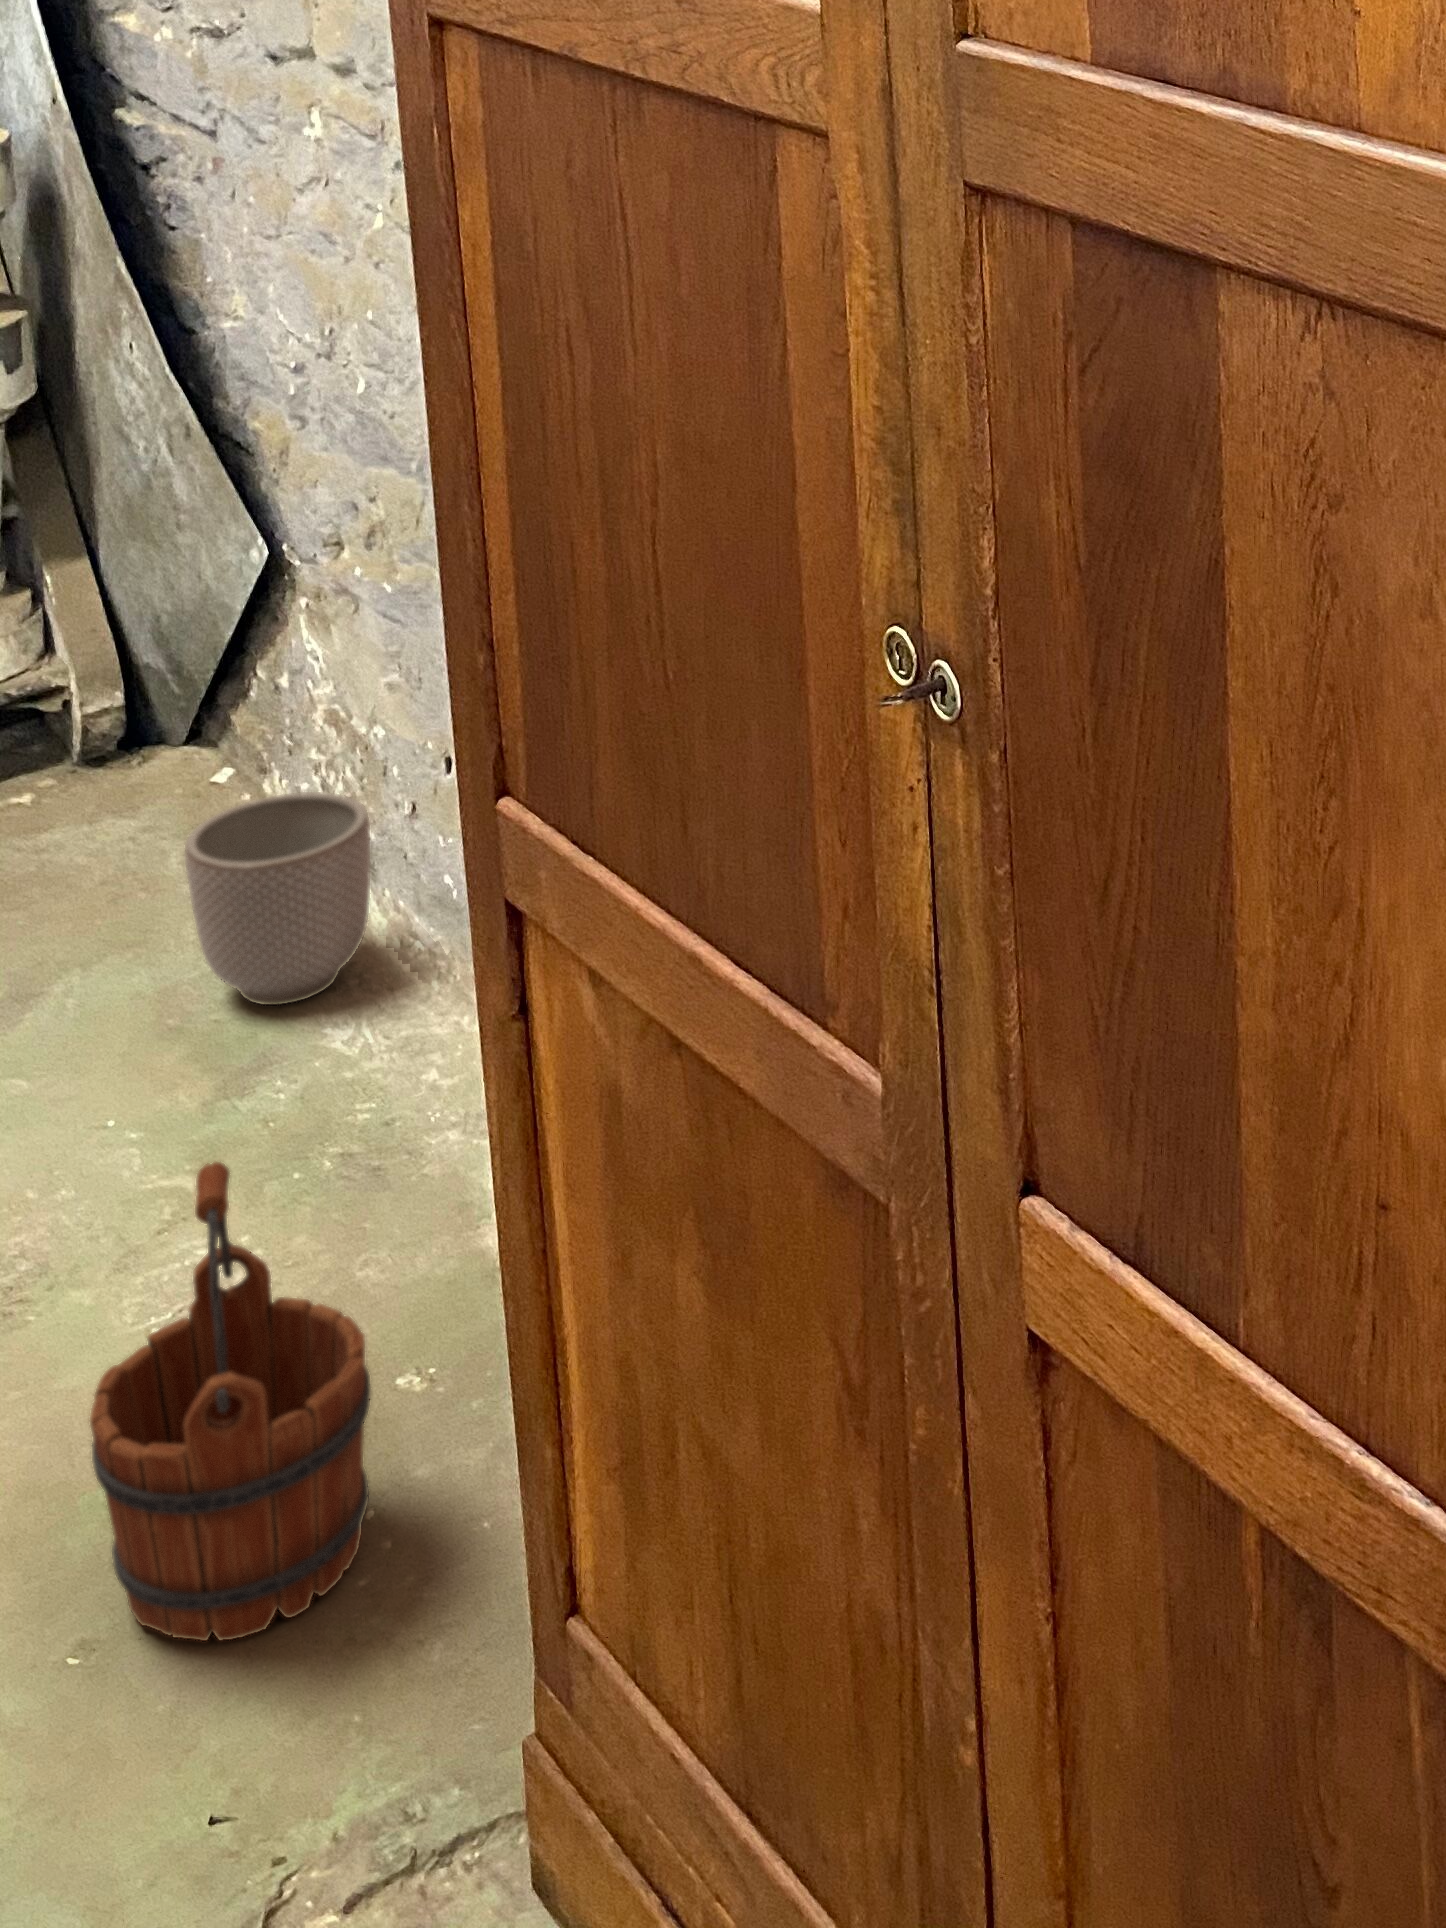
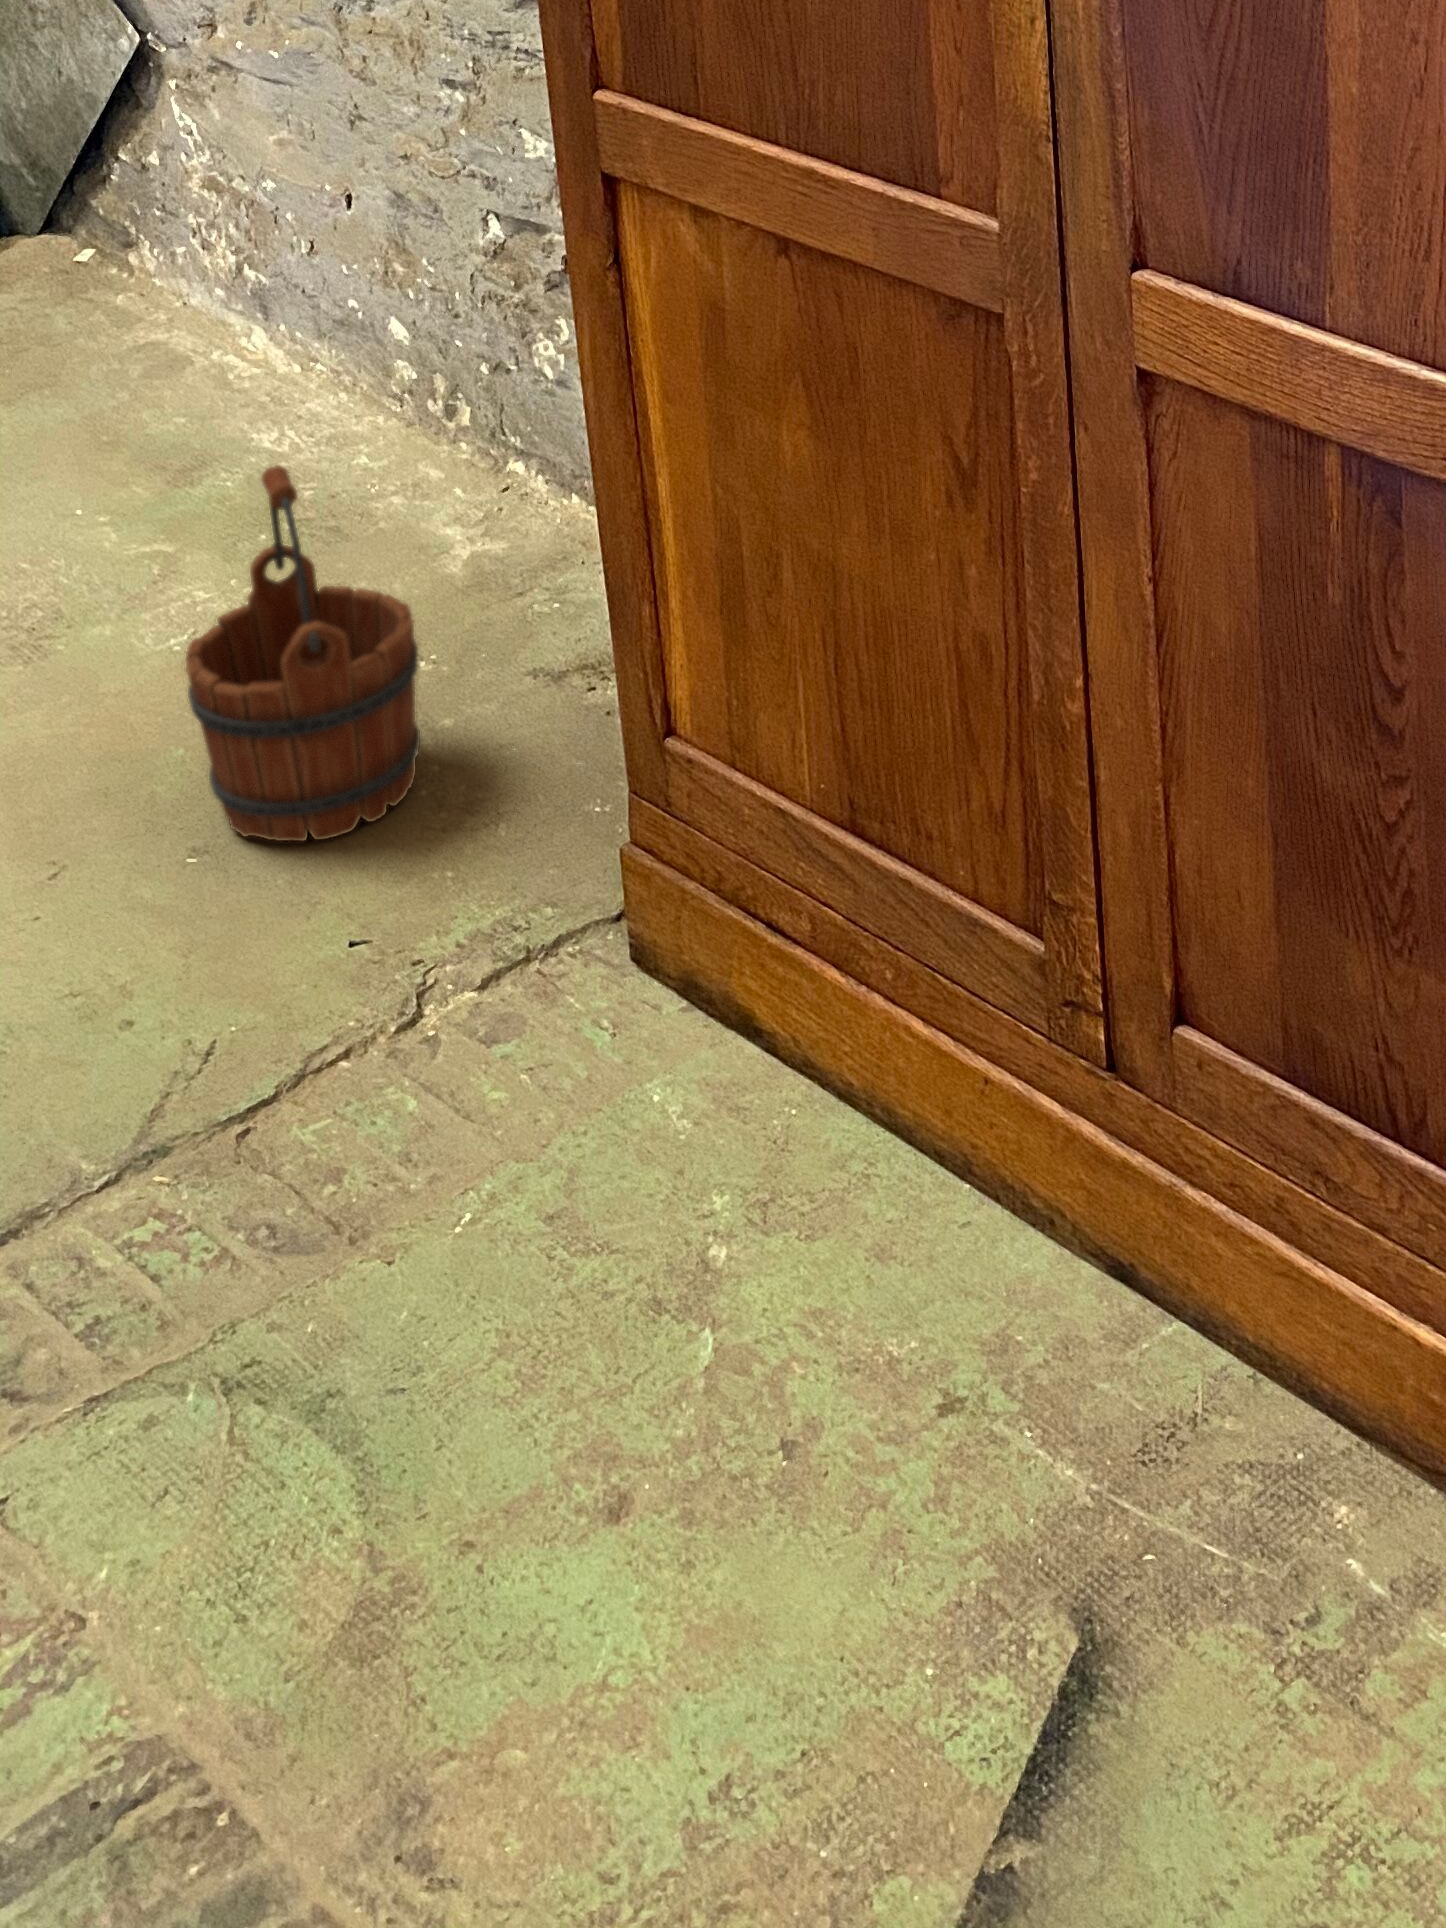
planter: present [184,792,370,1005] -> none [105,245,274,425]

